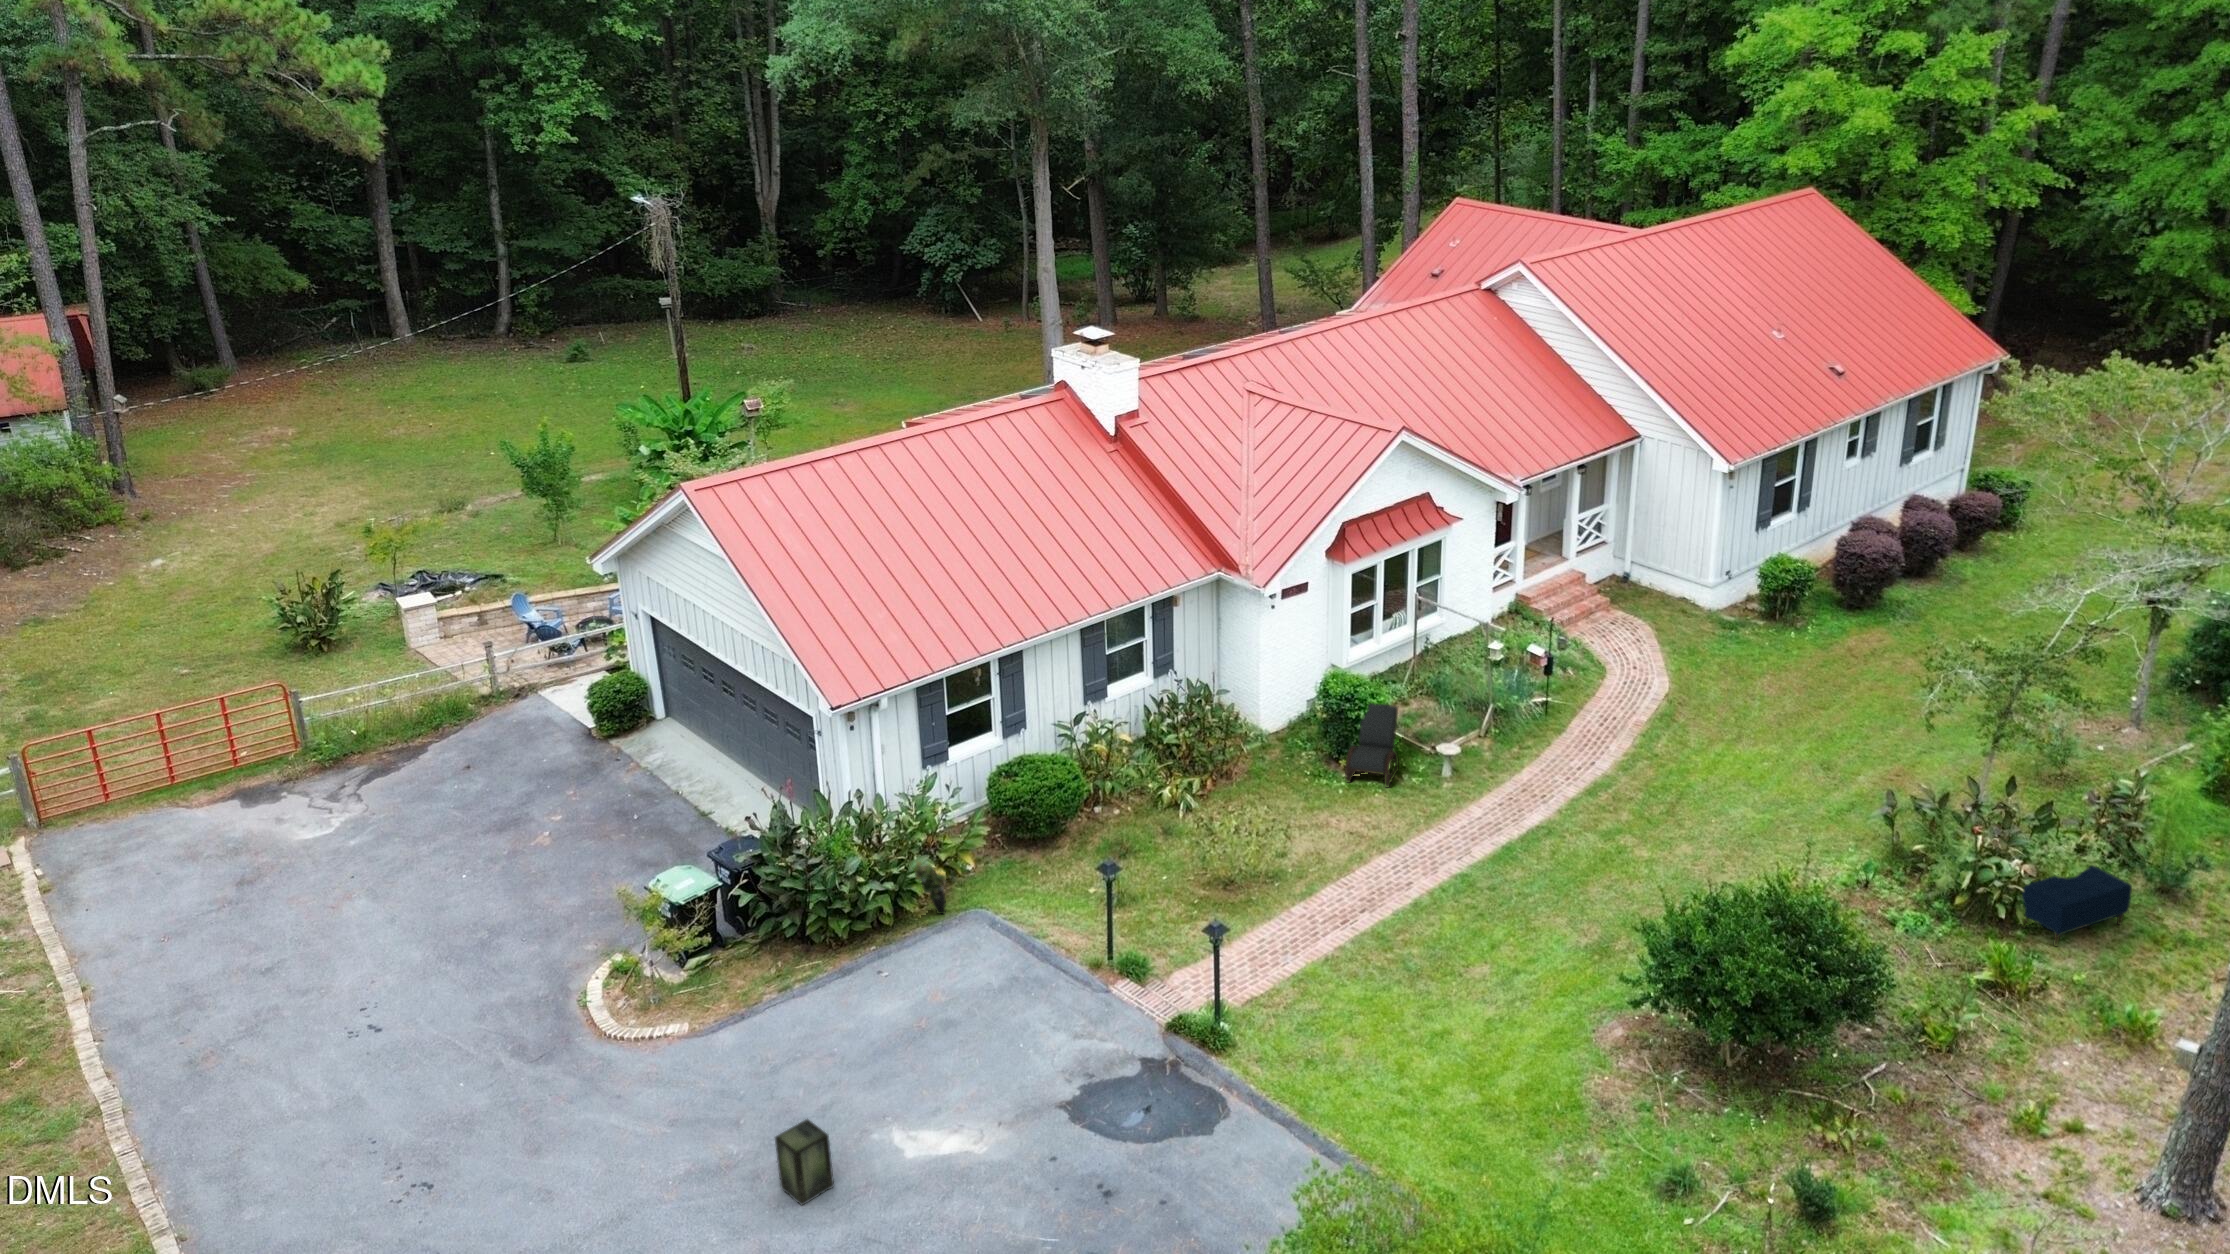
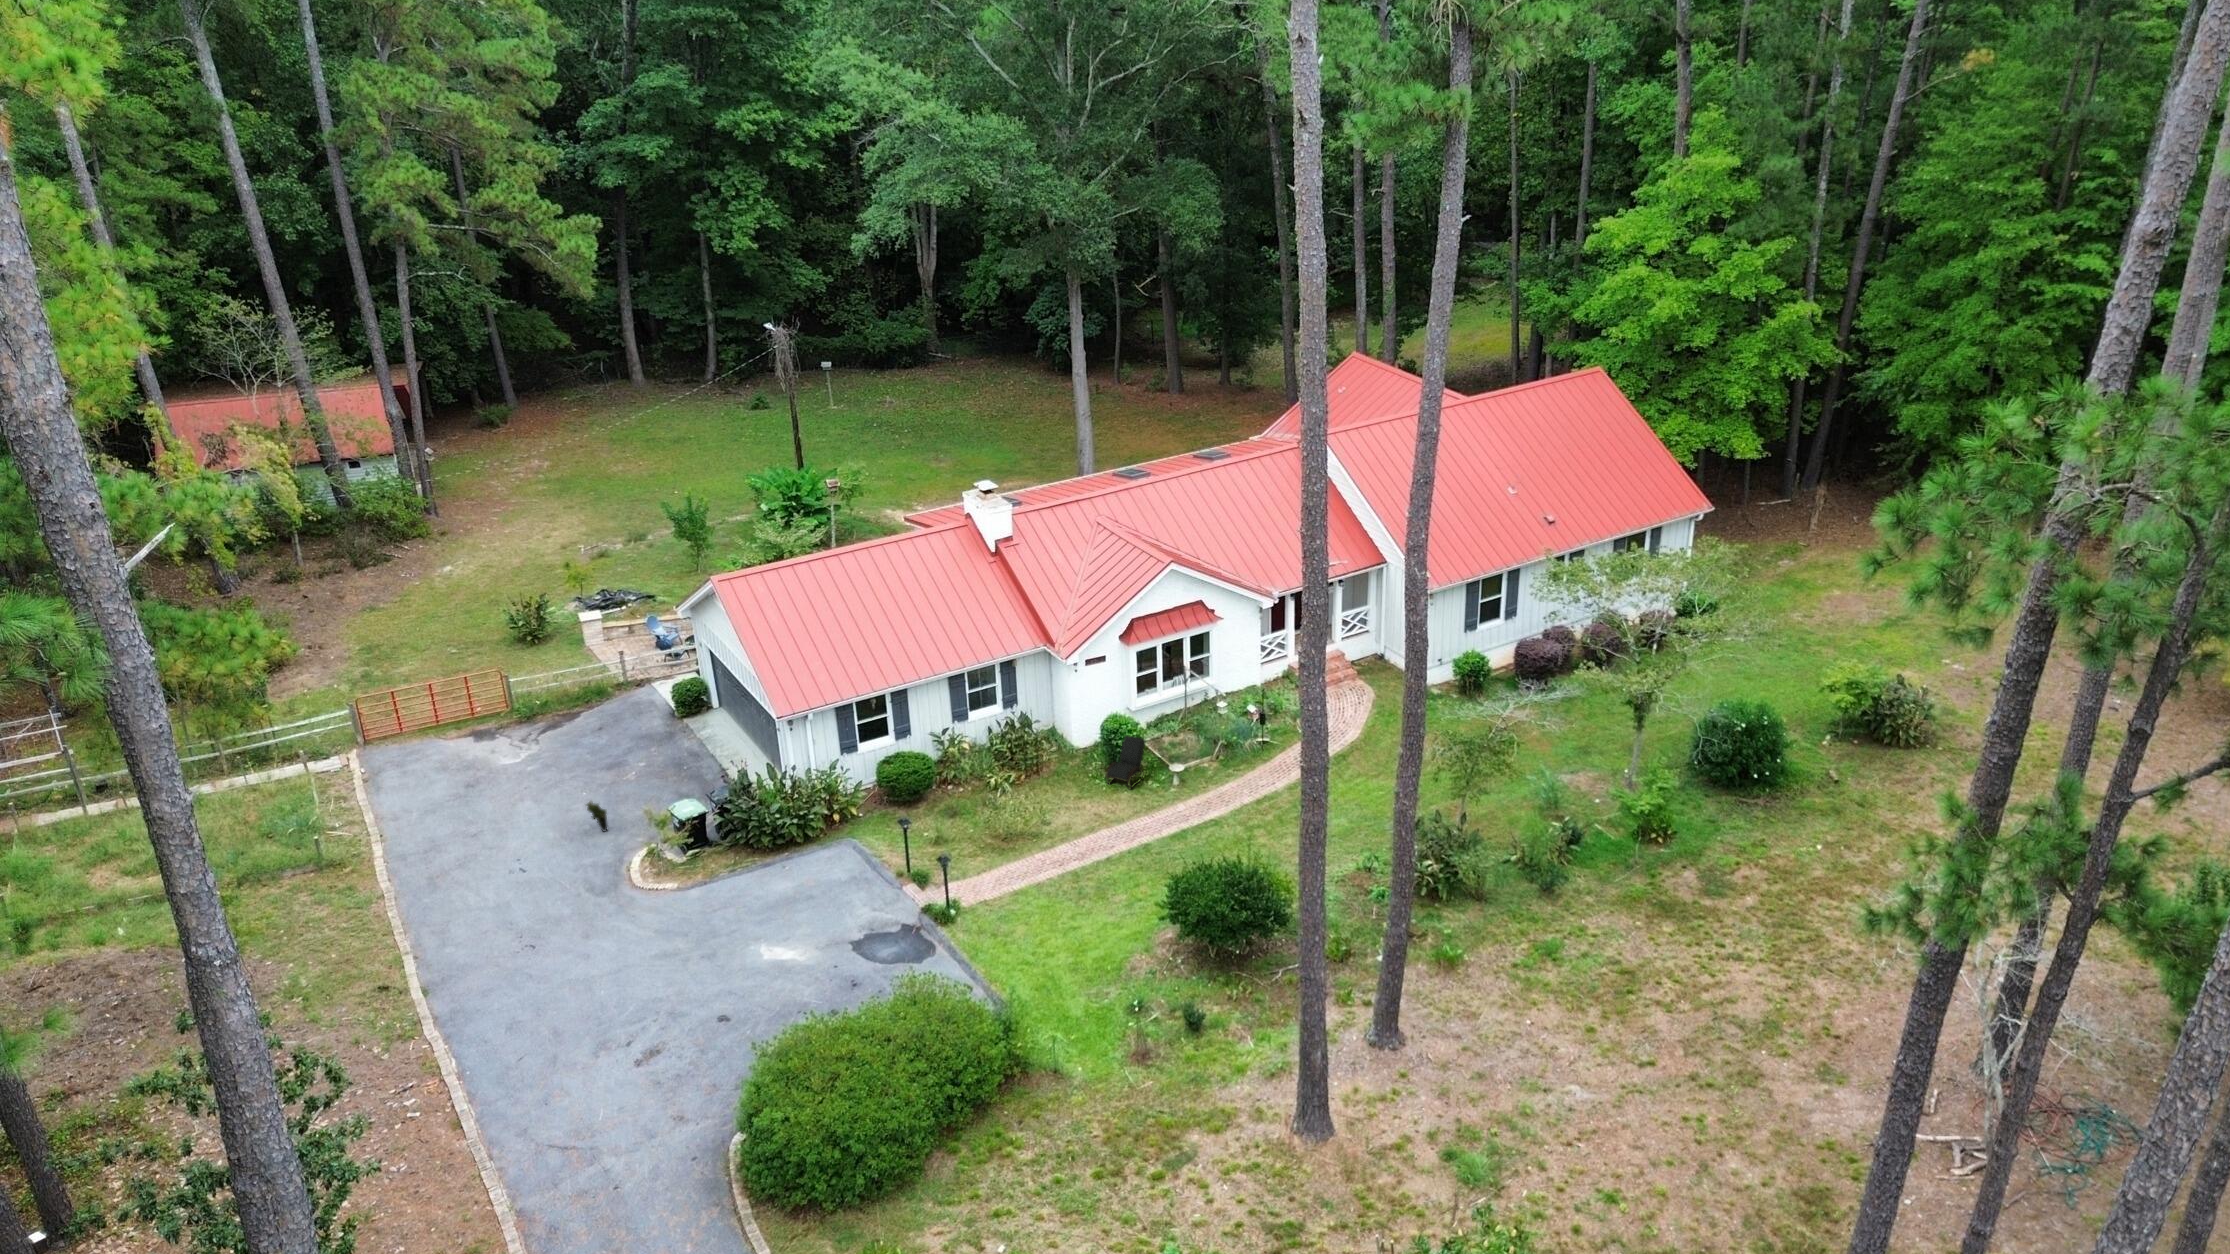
potted plant: present [912,861,946,914] -> present [586,802,608,831]
bench: present [2022,866,2132,946] -> none [1432,878,1499,923]
storage box: present [775,1119,834,1205] -> none [690,937,720,979]

